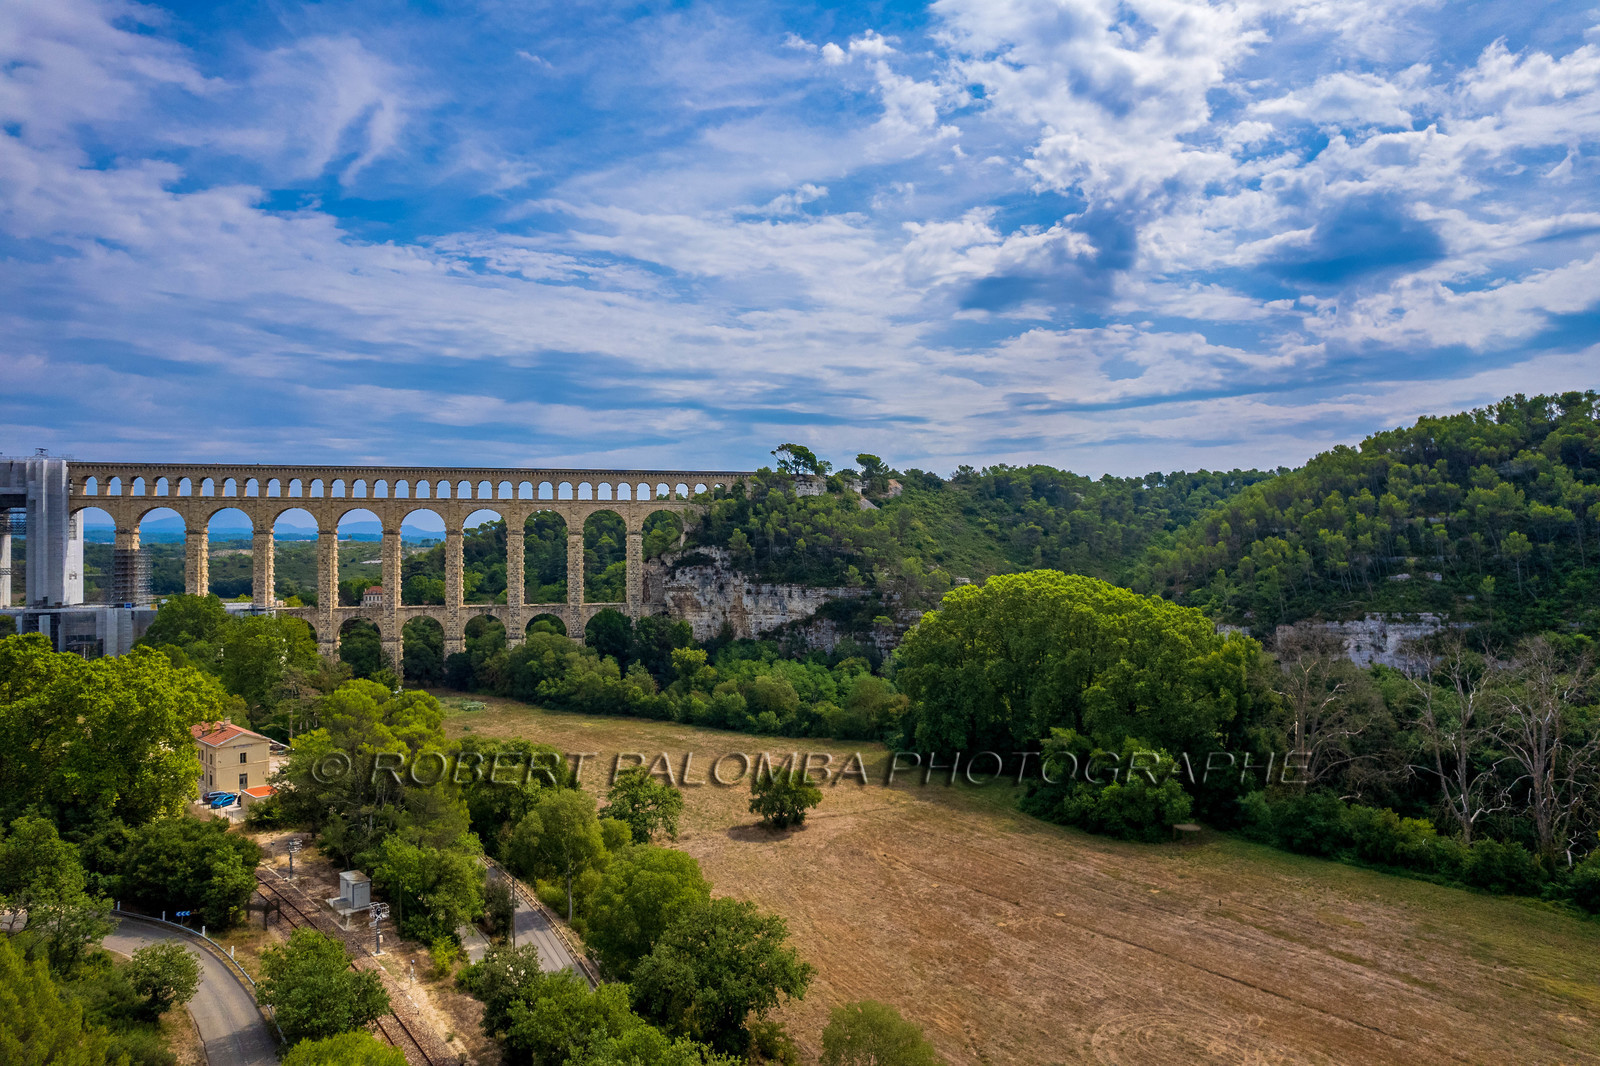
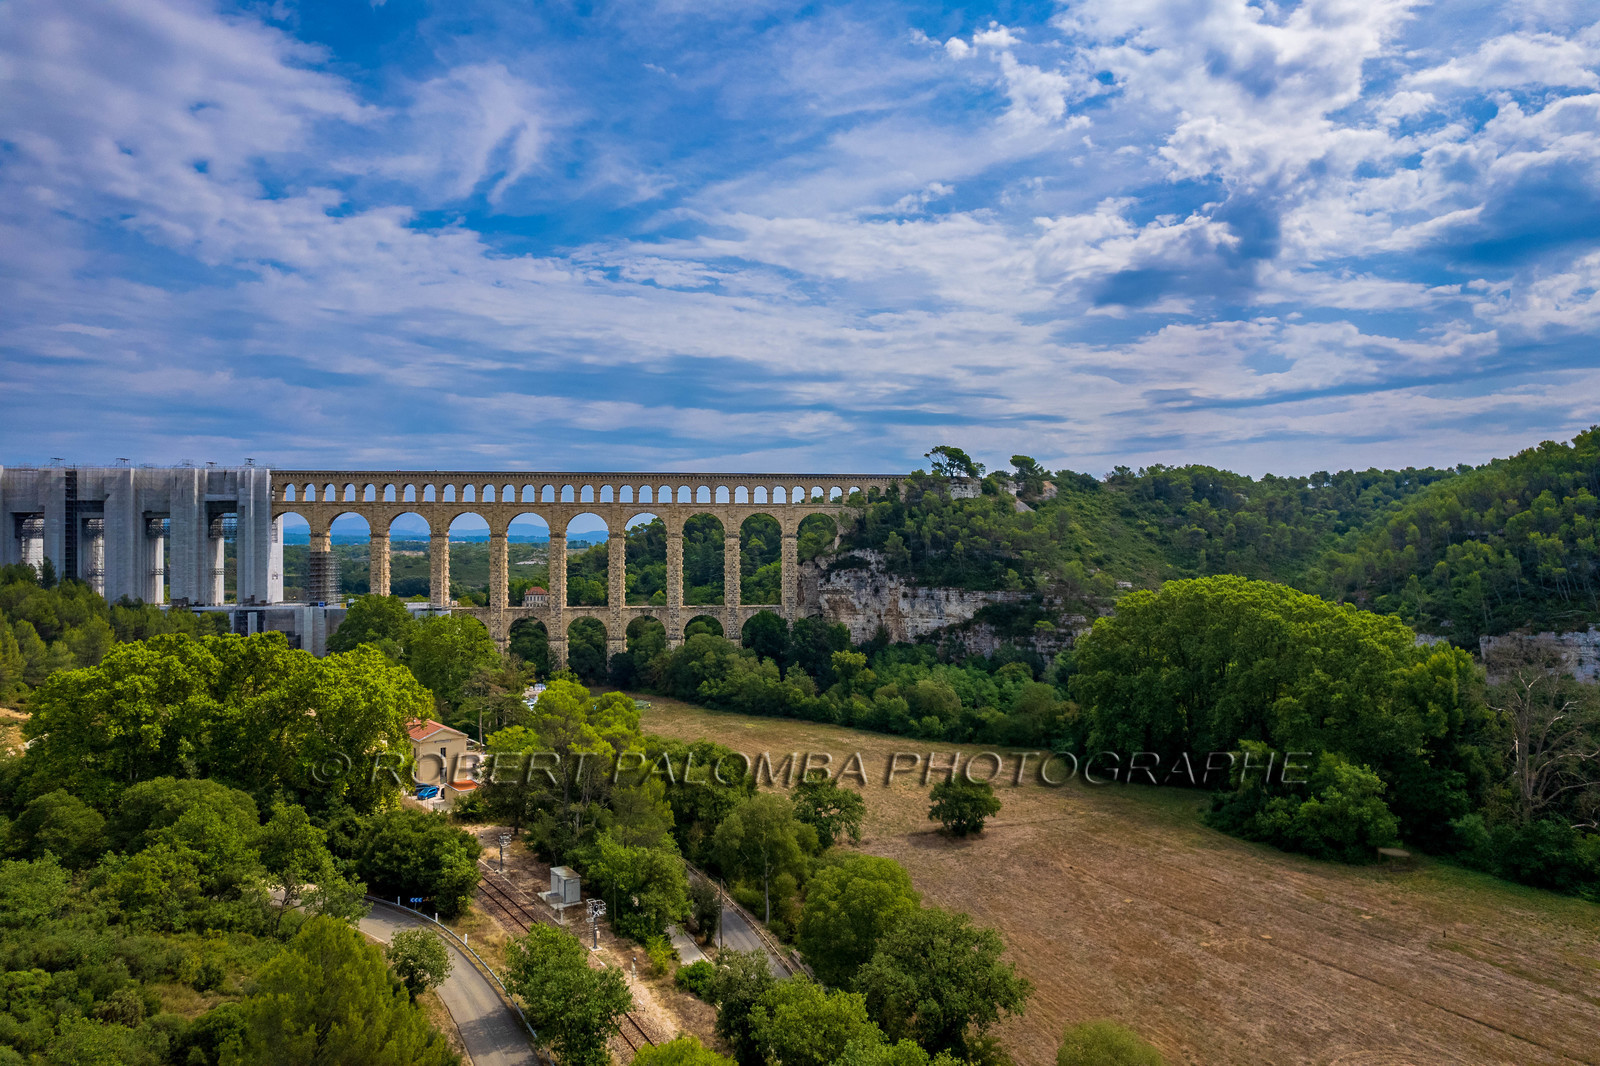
bench: present [232,897,281,930] -> none [461,885,502,919]

